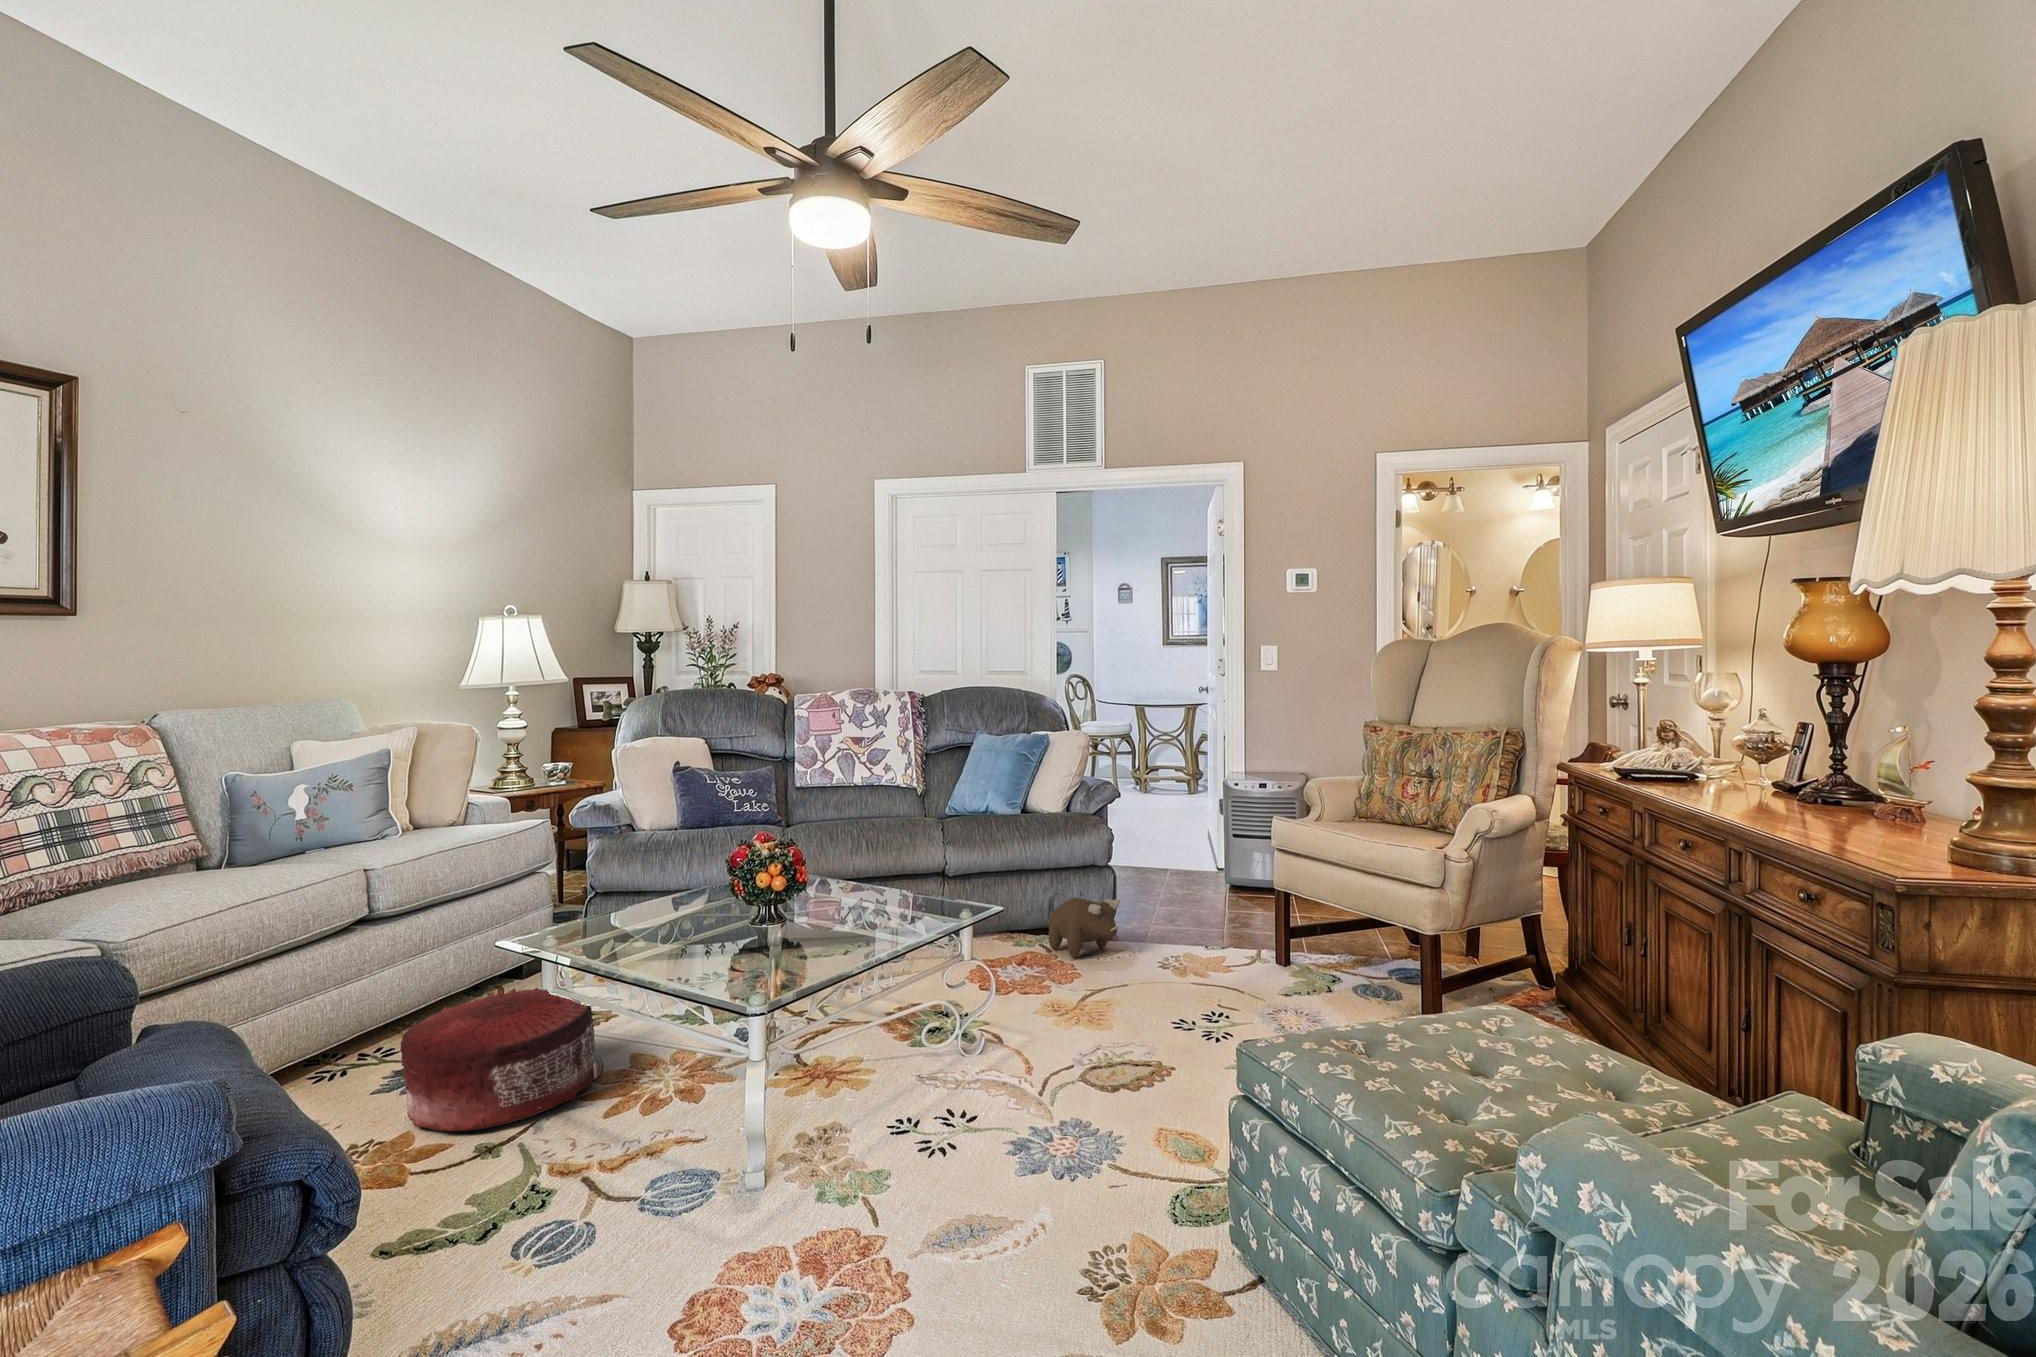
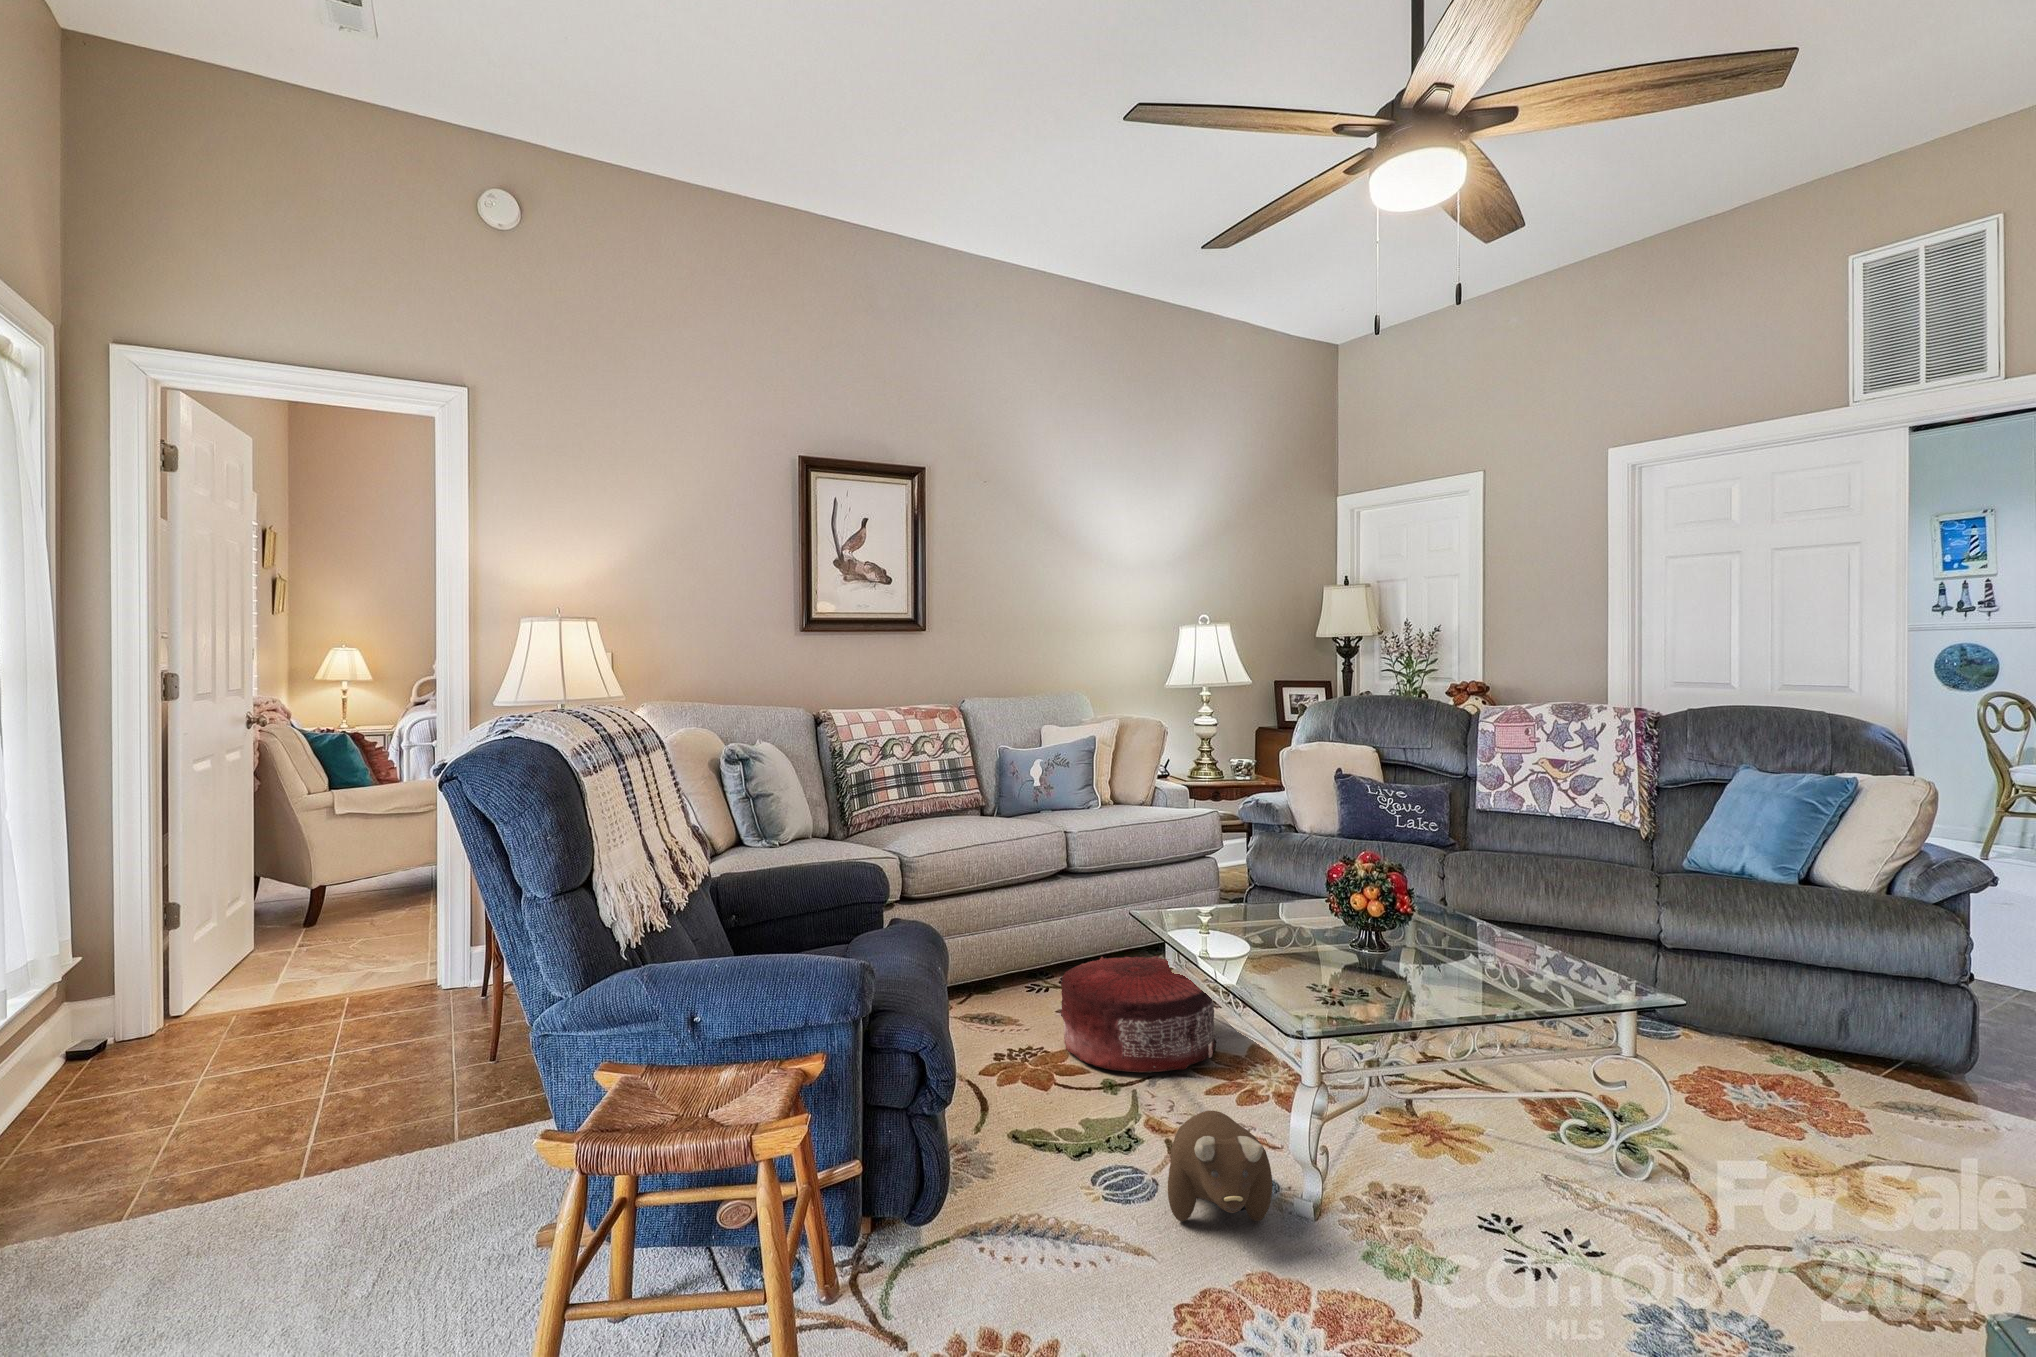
plush toy: present [1049,898,1120,958] -> present [1168,1110,1272,1221]

